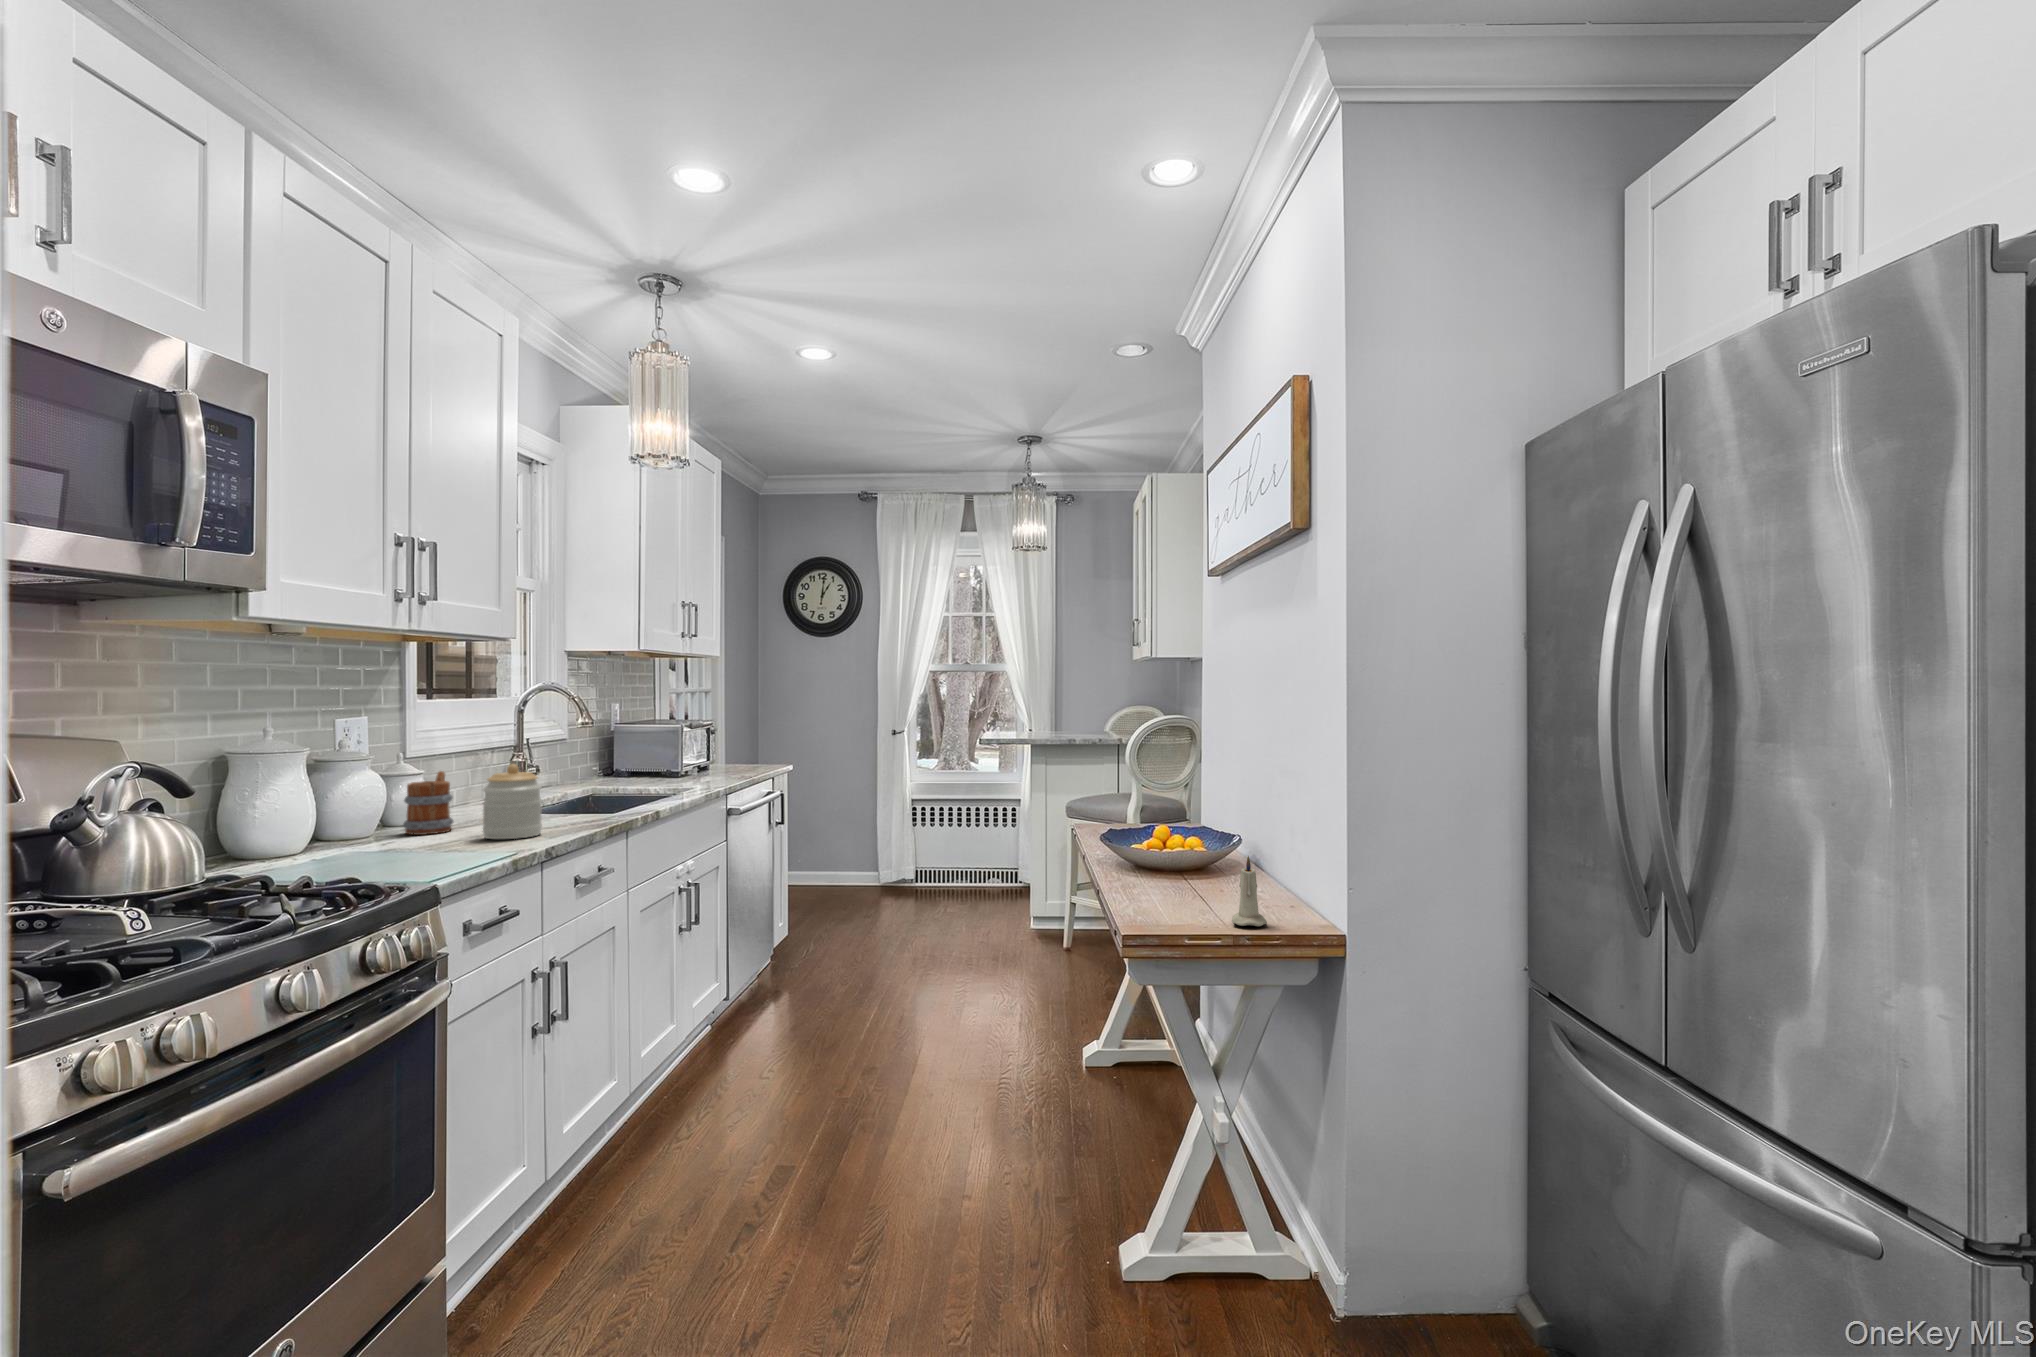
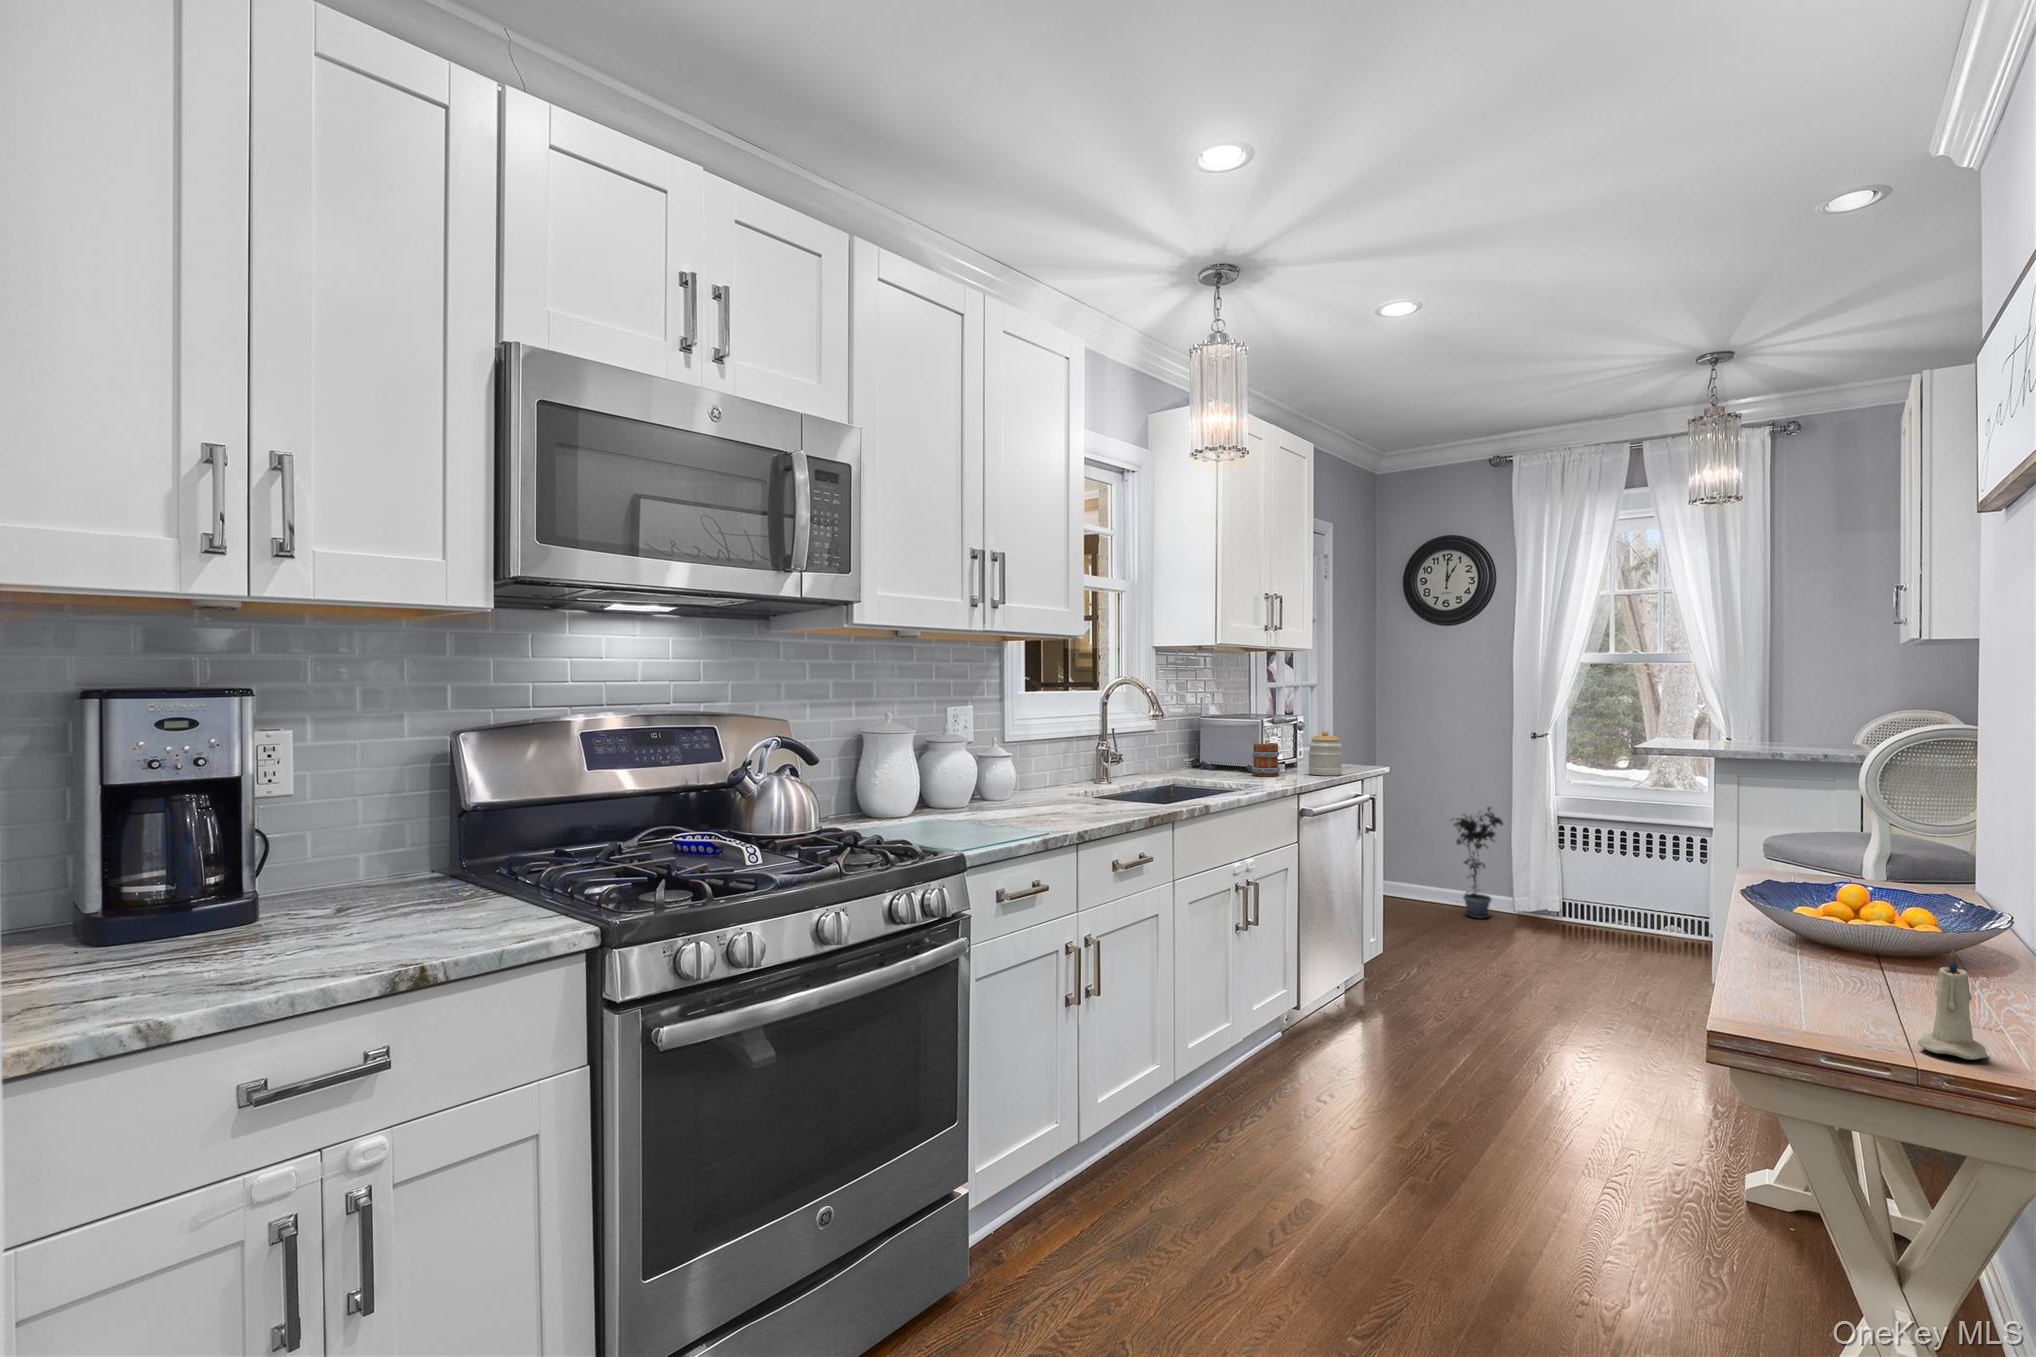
jar: present [483,764,542,839] -> present [1308,730,1342,776]
mug: present [403,771,453,835] -> present [1252,743,1280,776]
potted plant: none [828,796,871,895] -> present [1452,807,1503,919]

